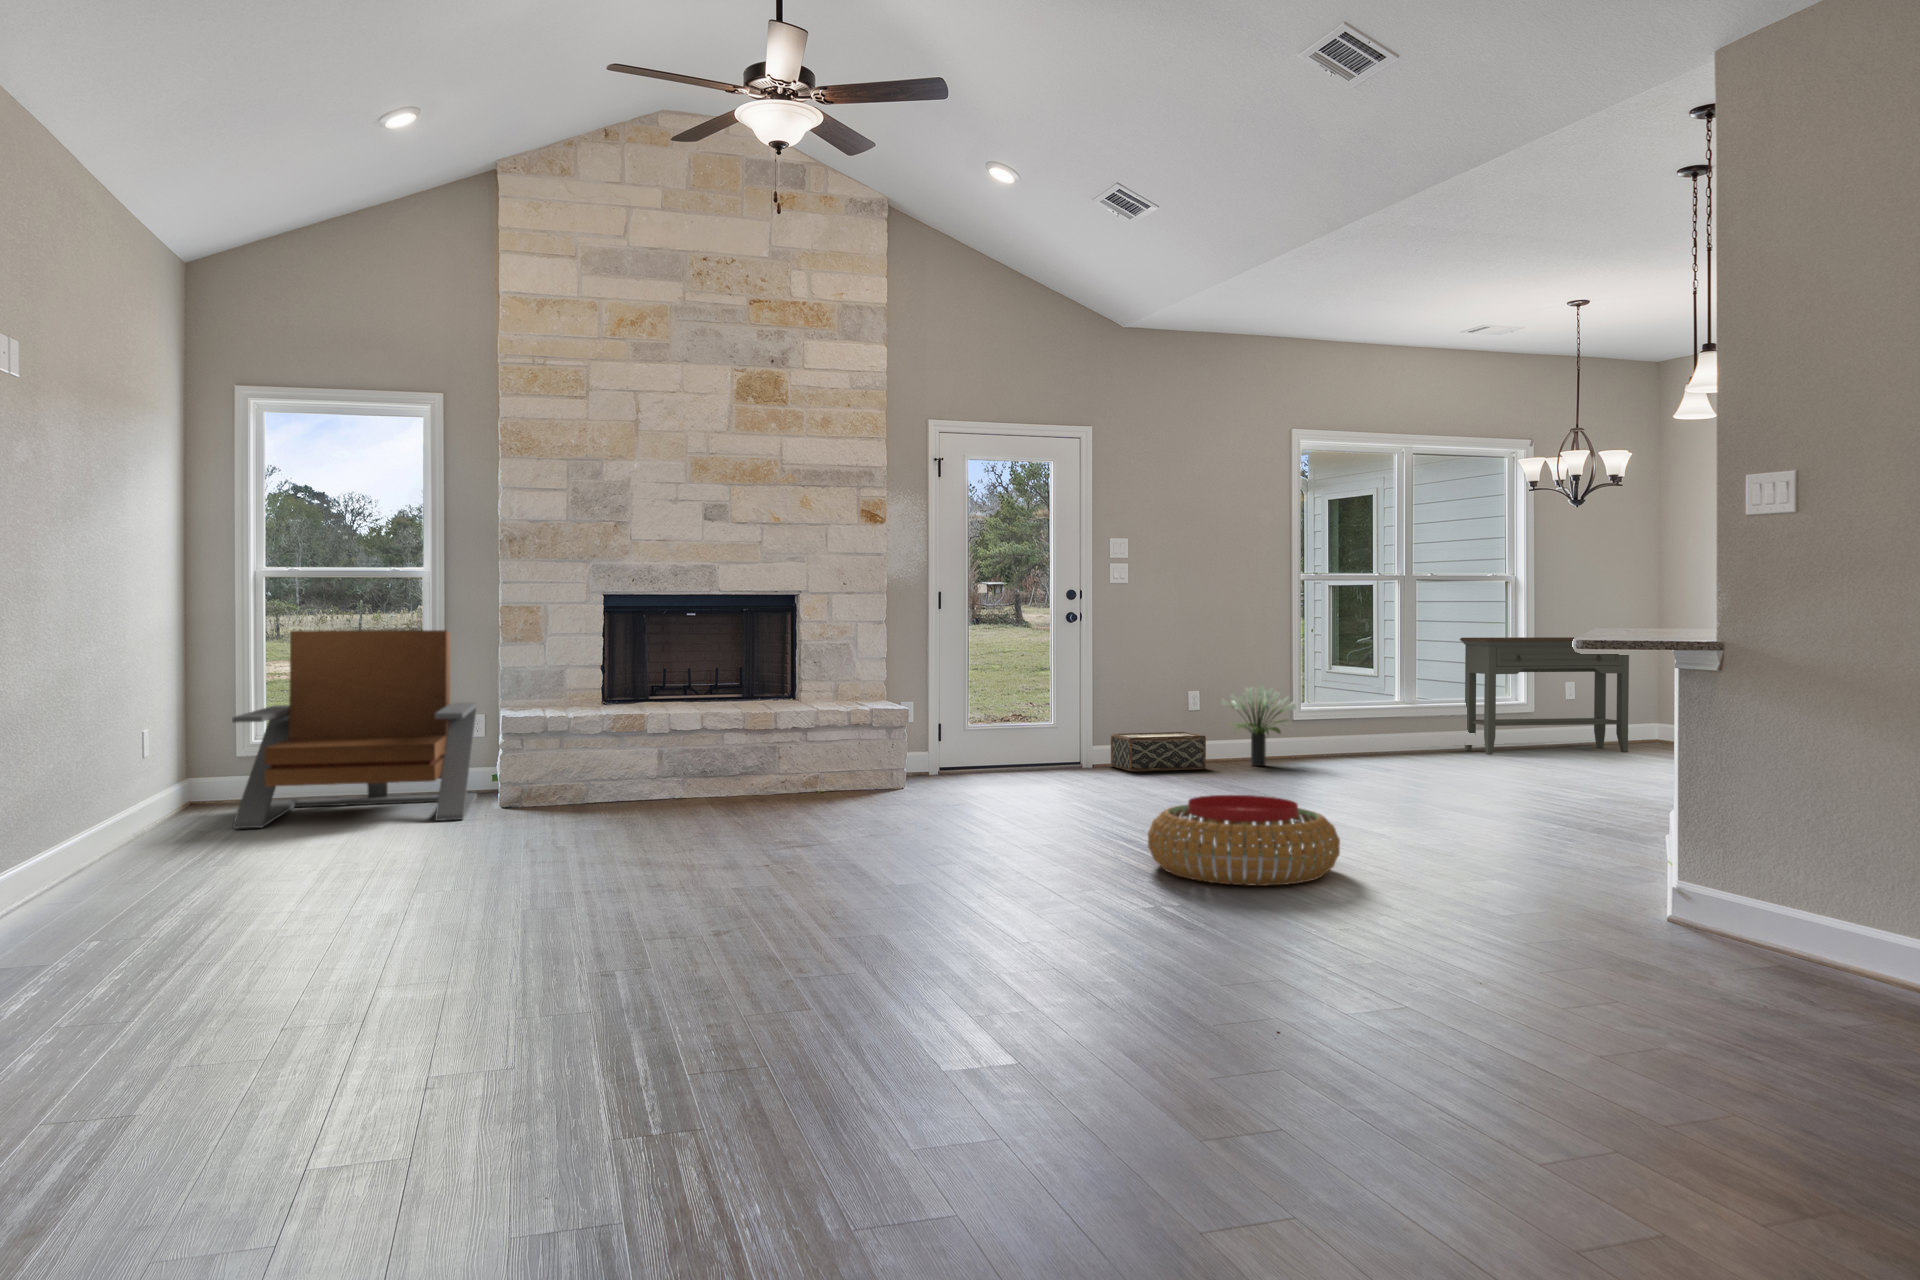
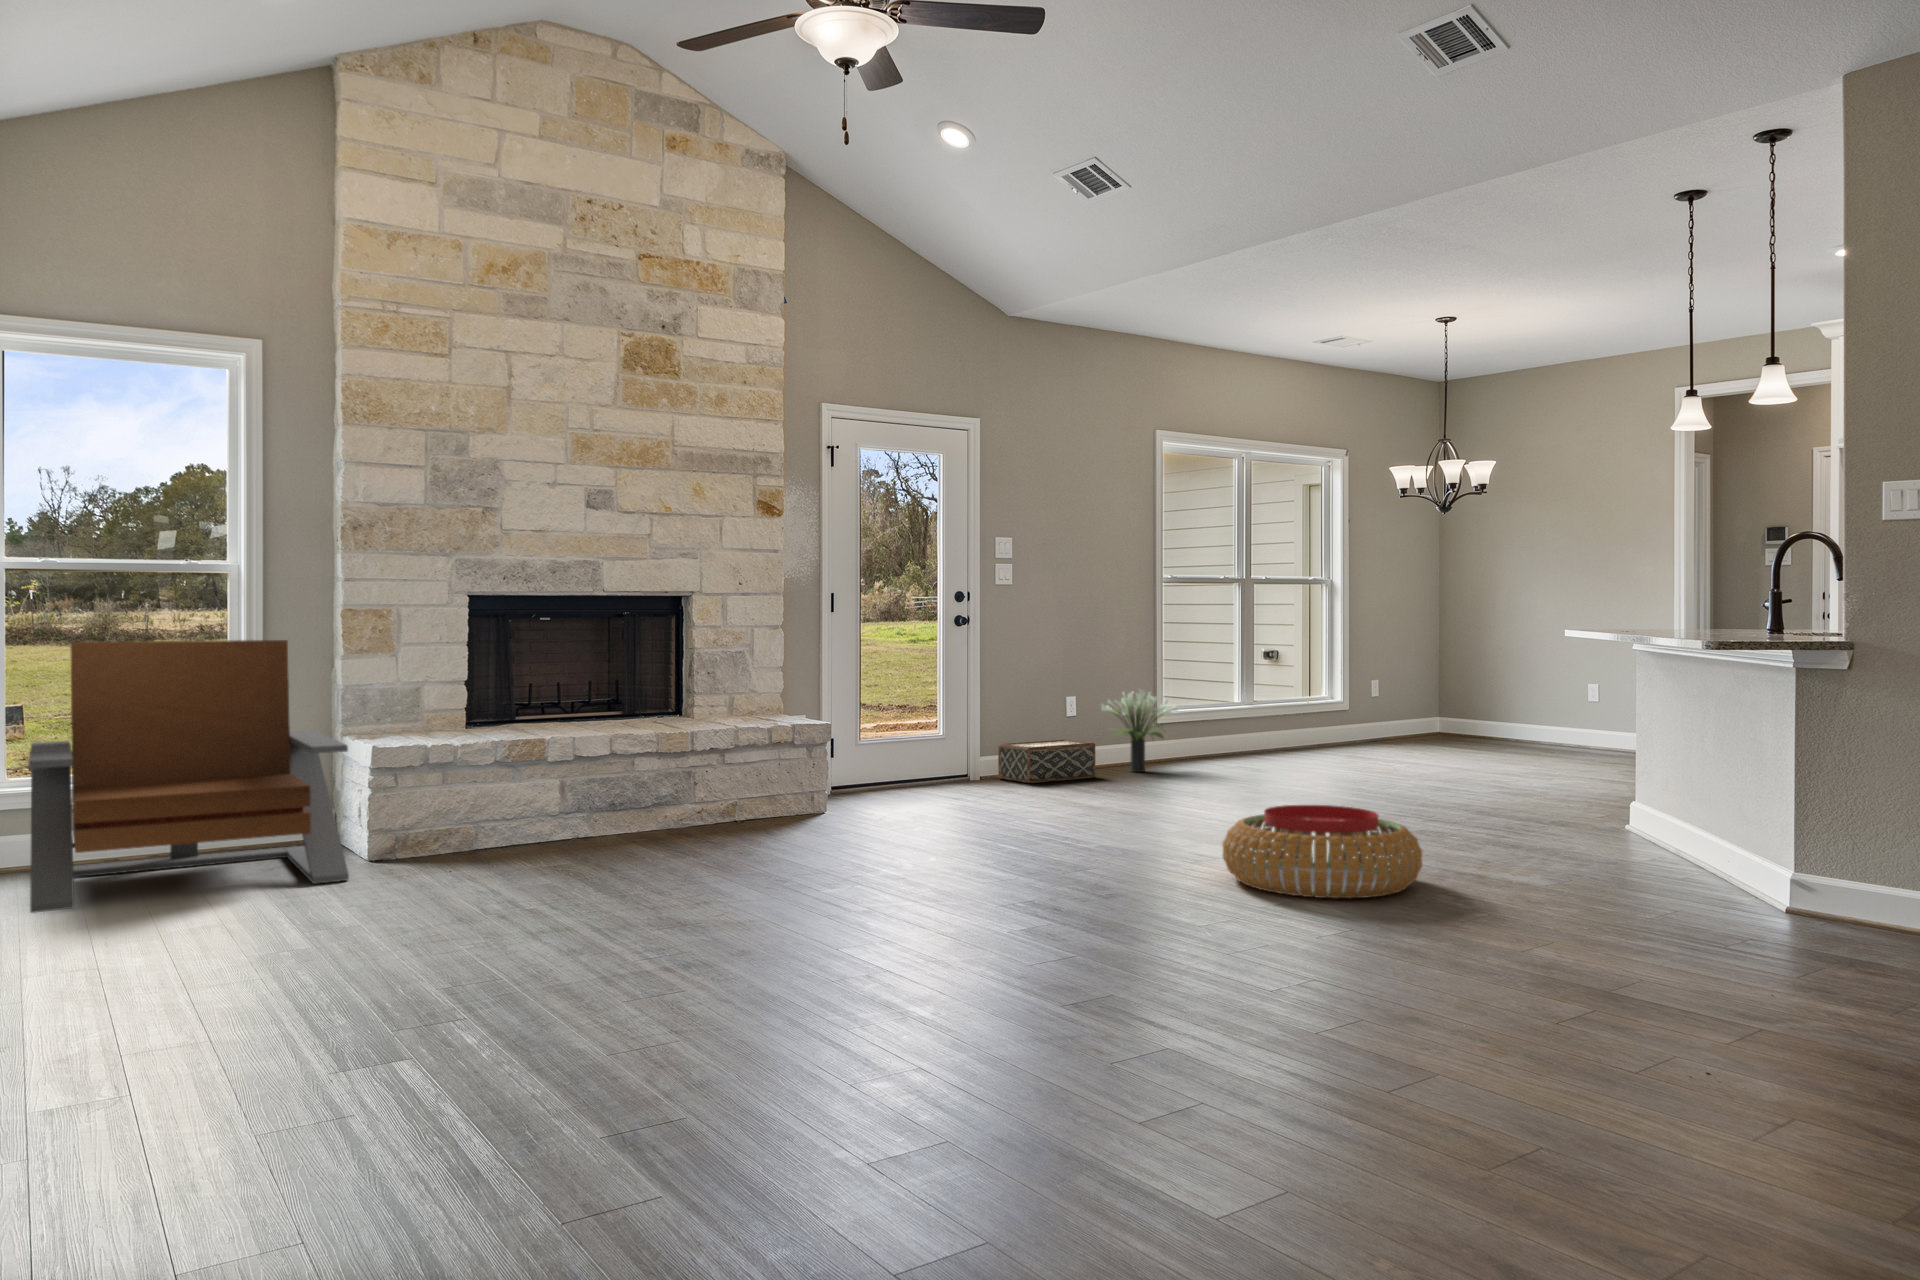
console table: present [1460,637,1629,754] -> none [1289,638,1438,752]

